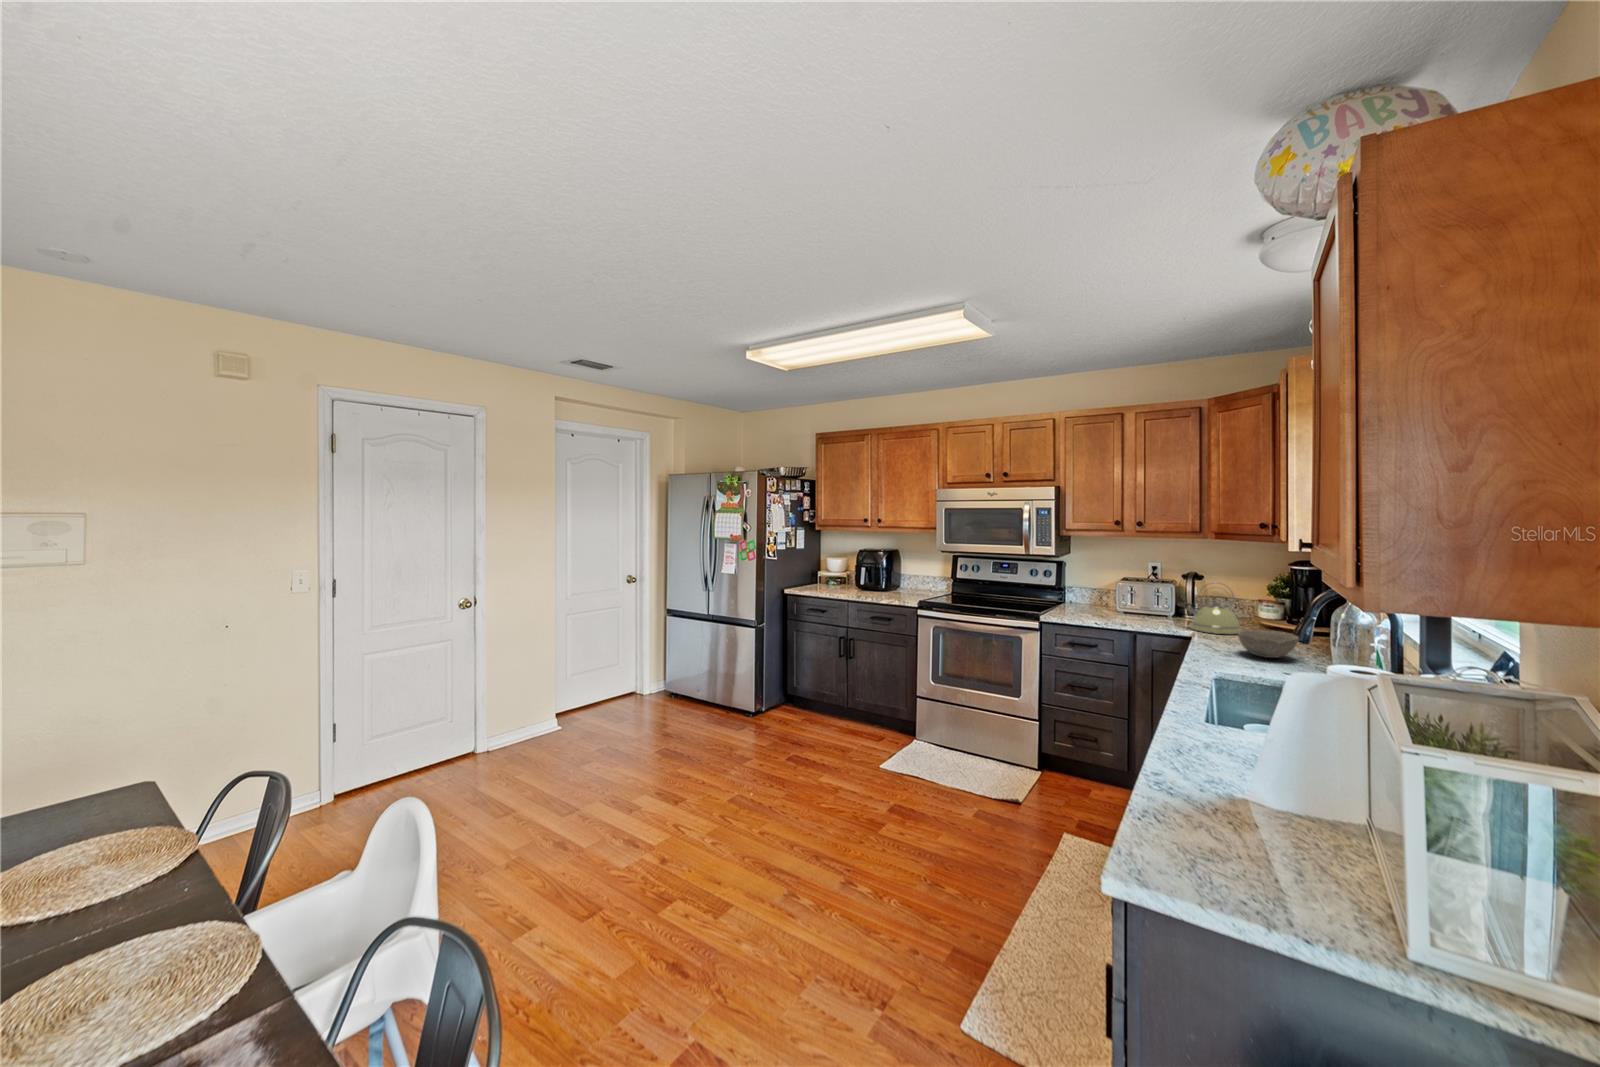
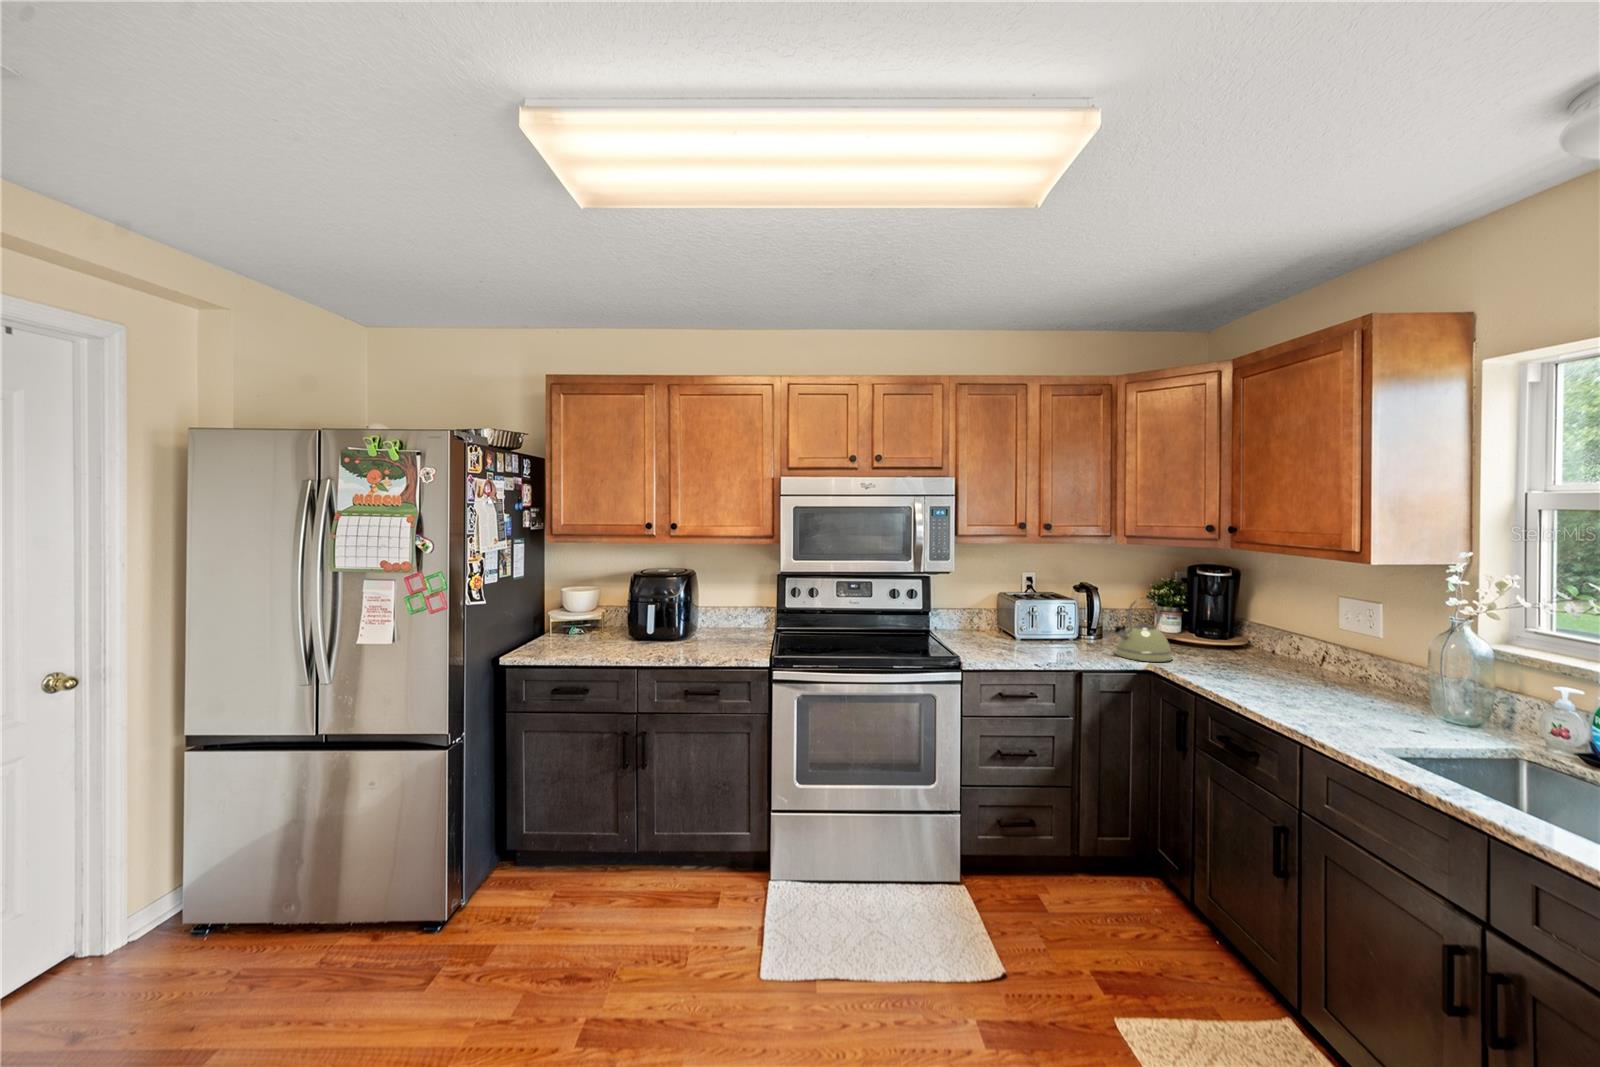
bowl: present [1238,630,1299,658] -> none [1248,660,1328,698]

